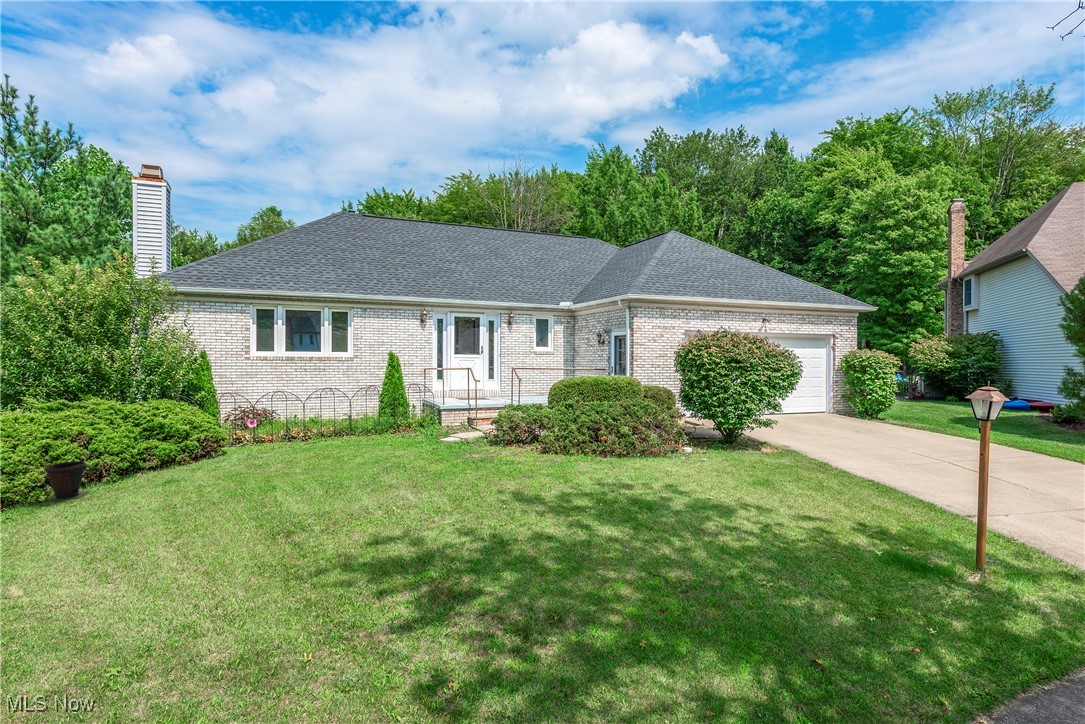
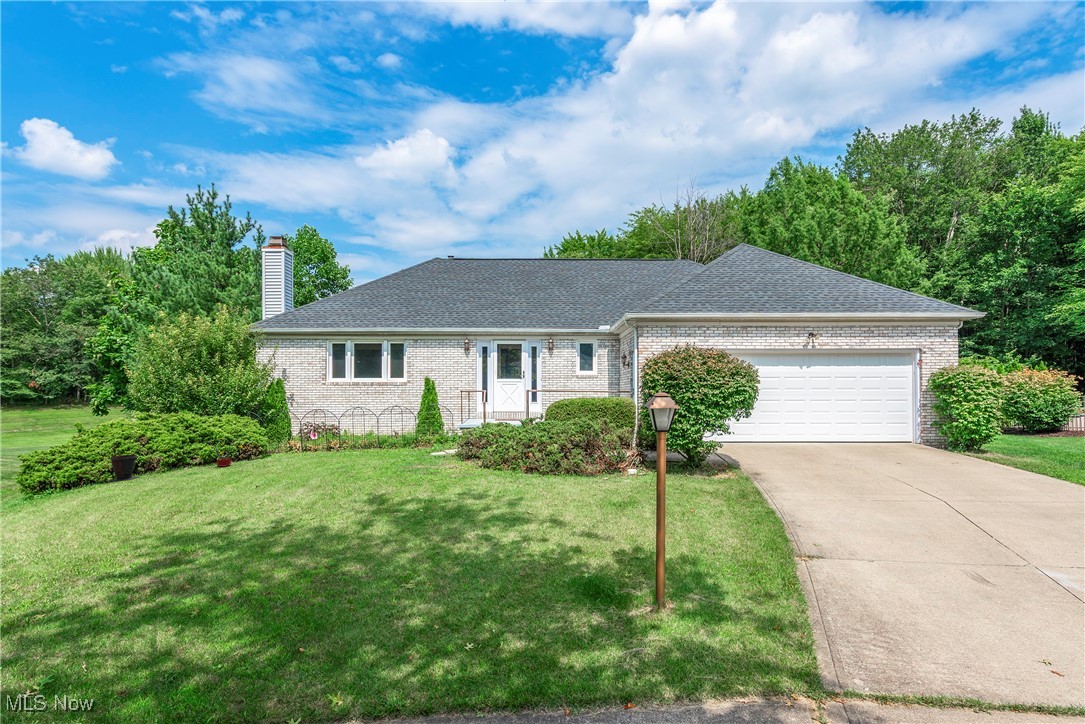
decorative plant: none [163,427,216,469] -> present [214,440,242,467]

